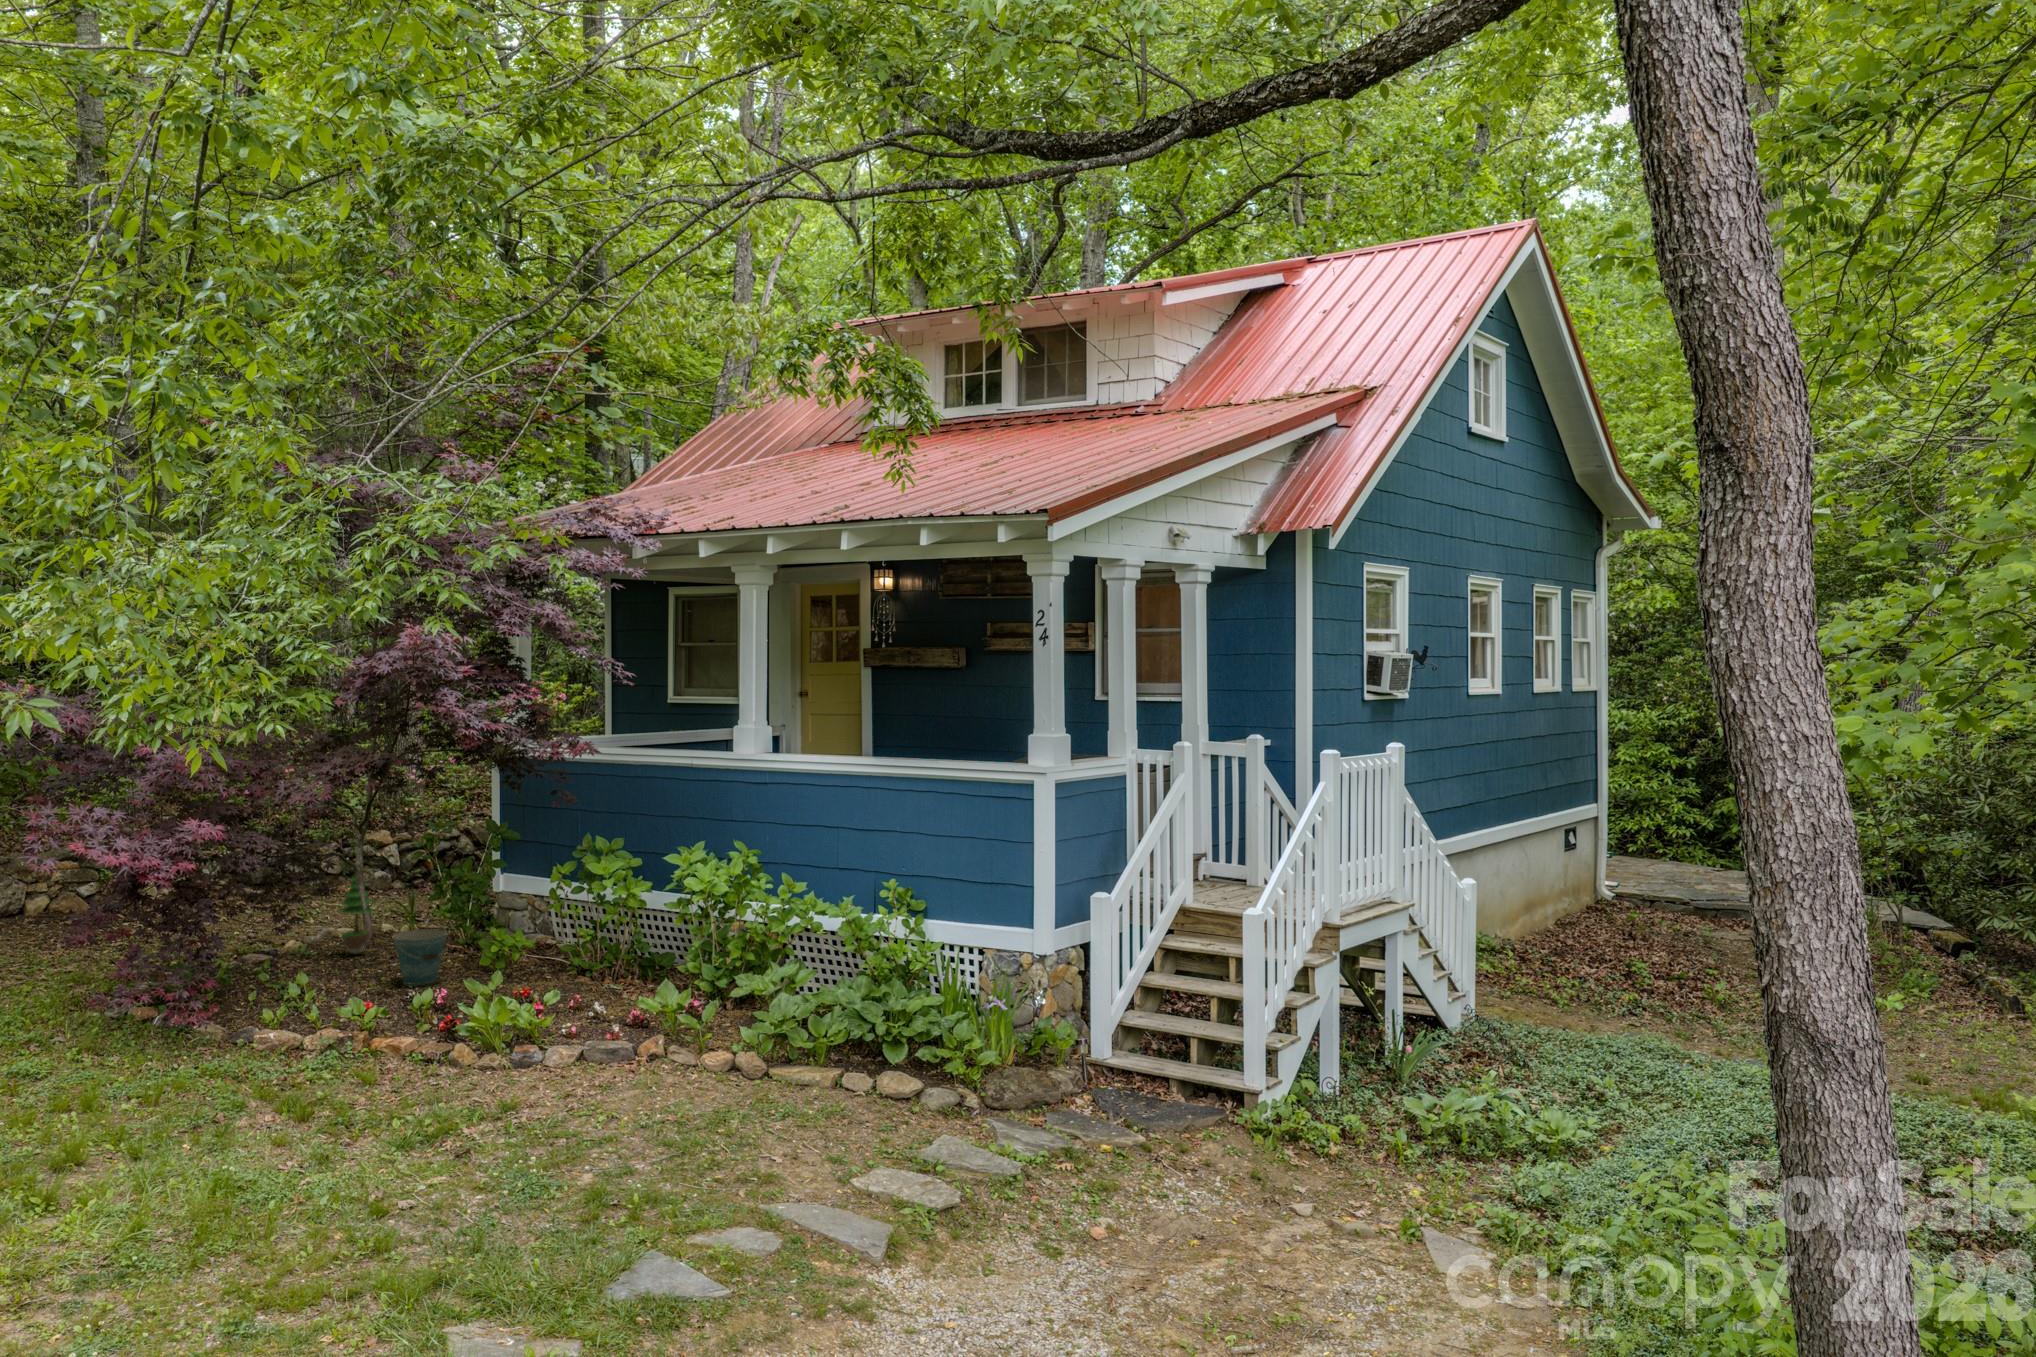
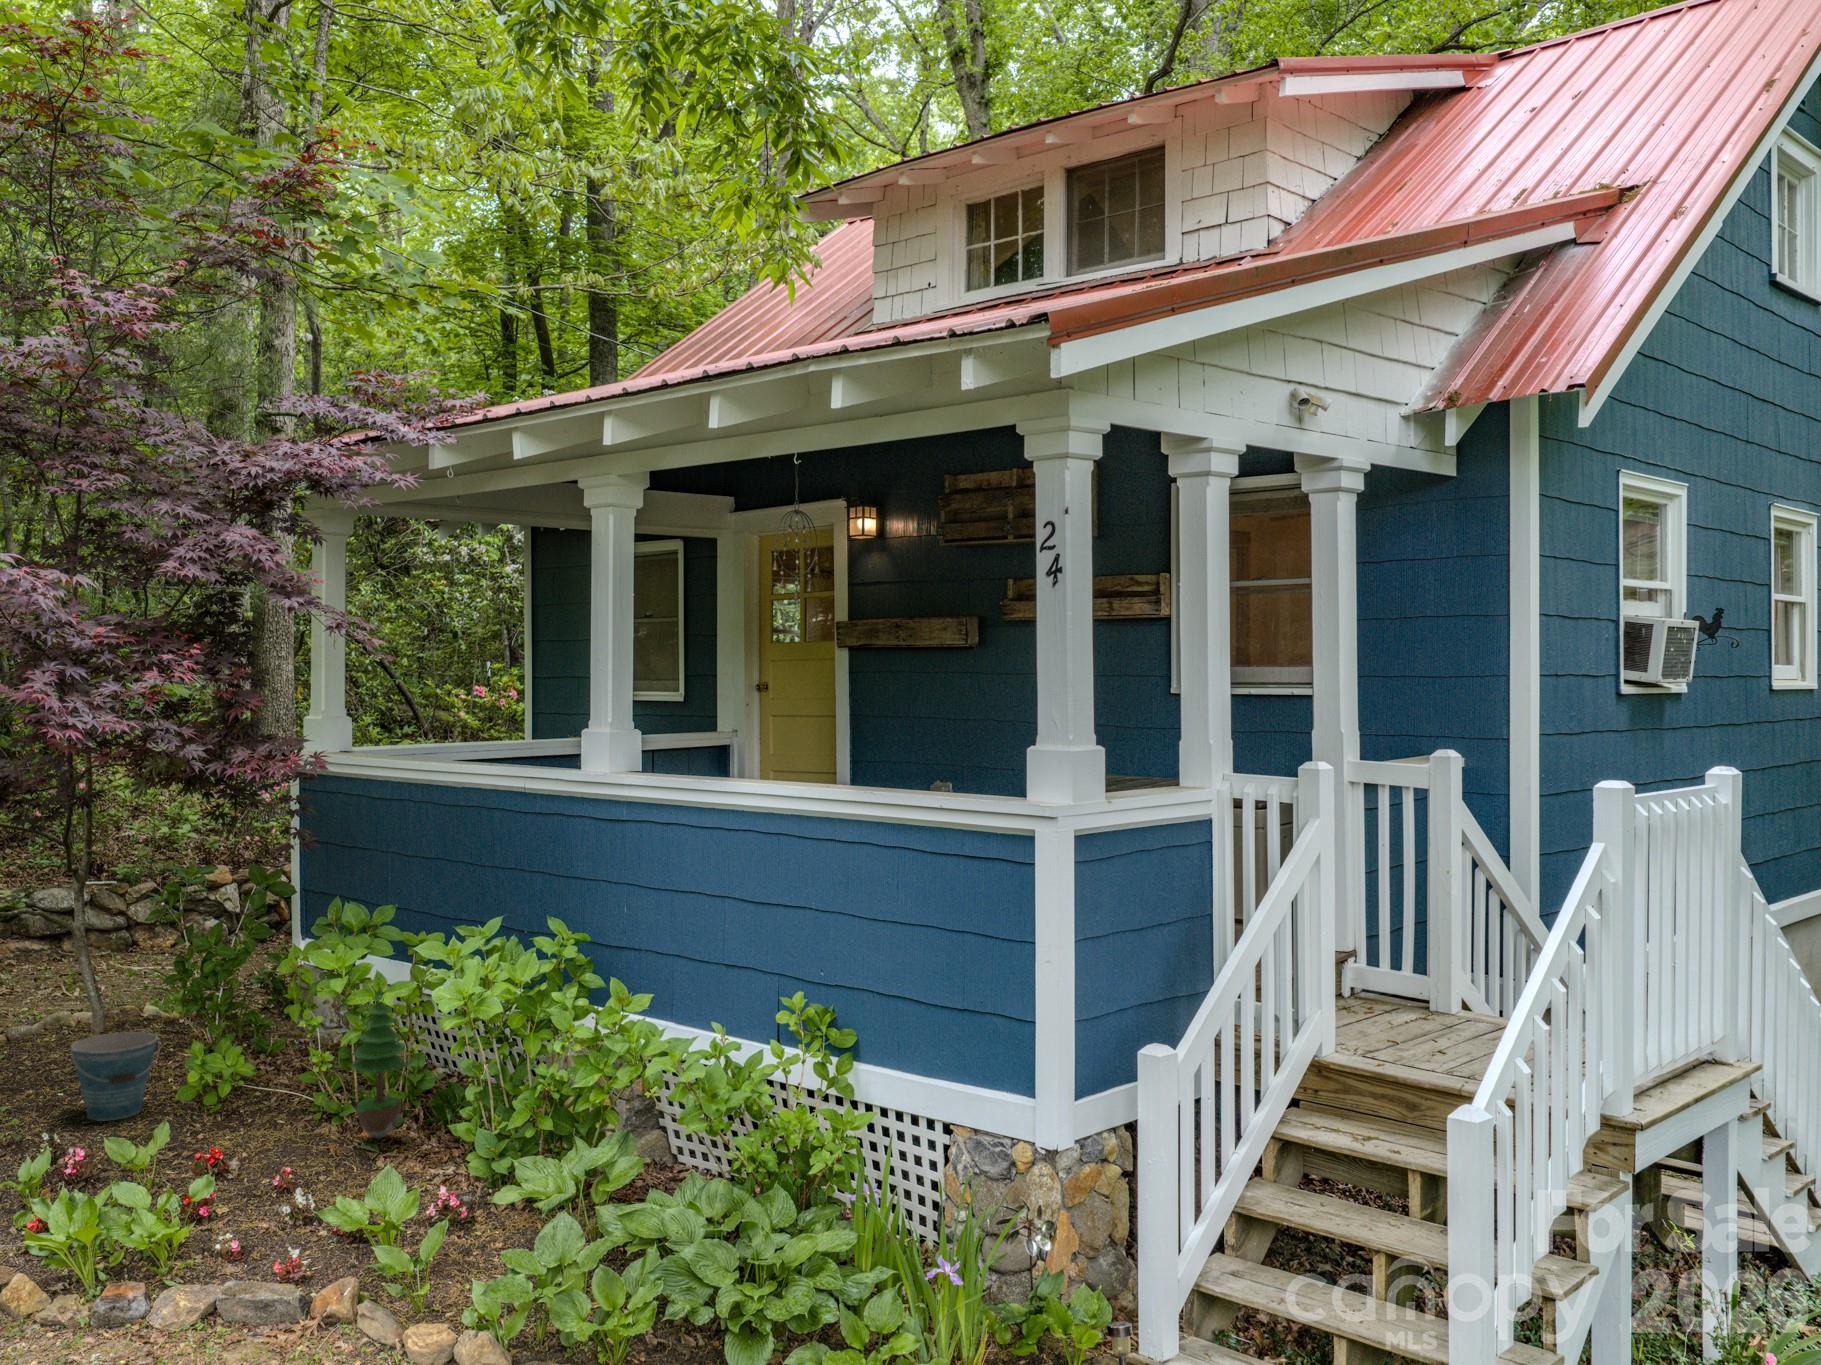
potted tree: present [340,876,372,954] -> present [350,987,407,1140]

